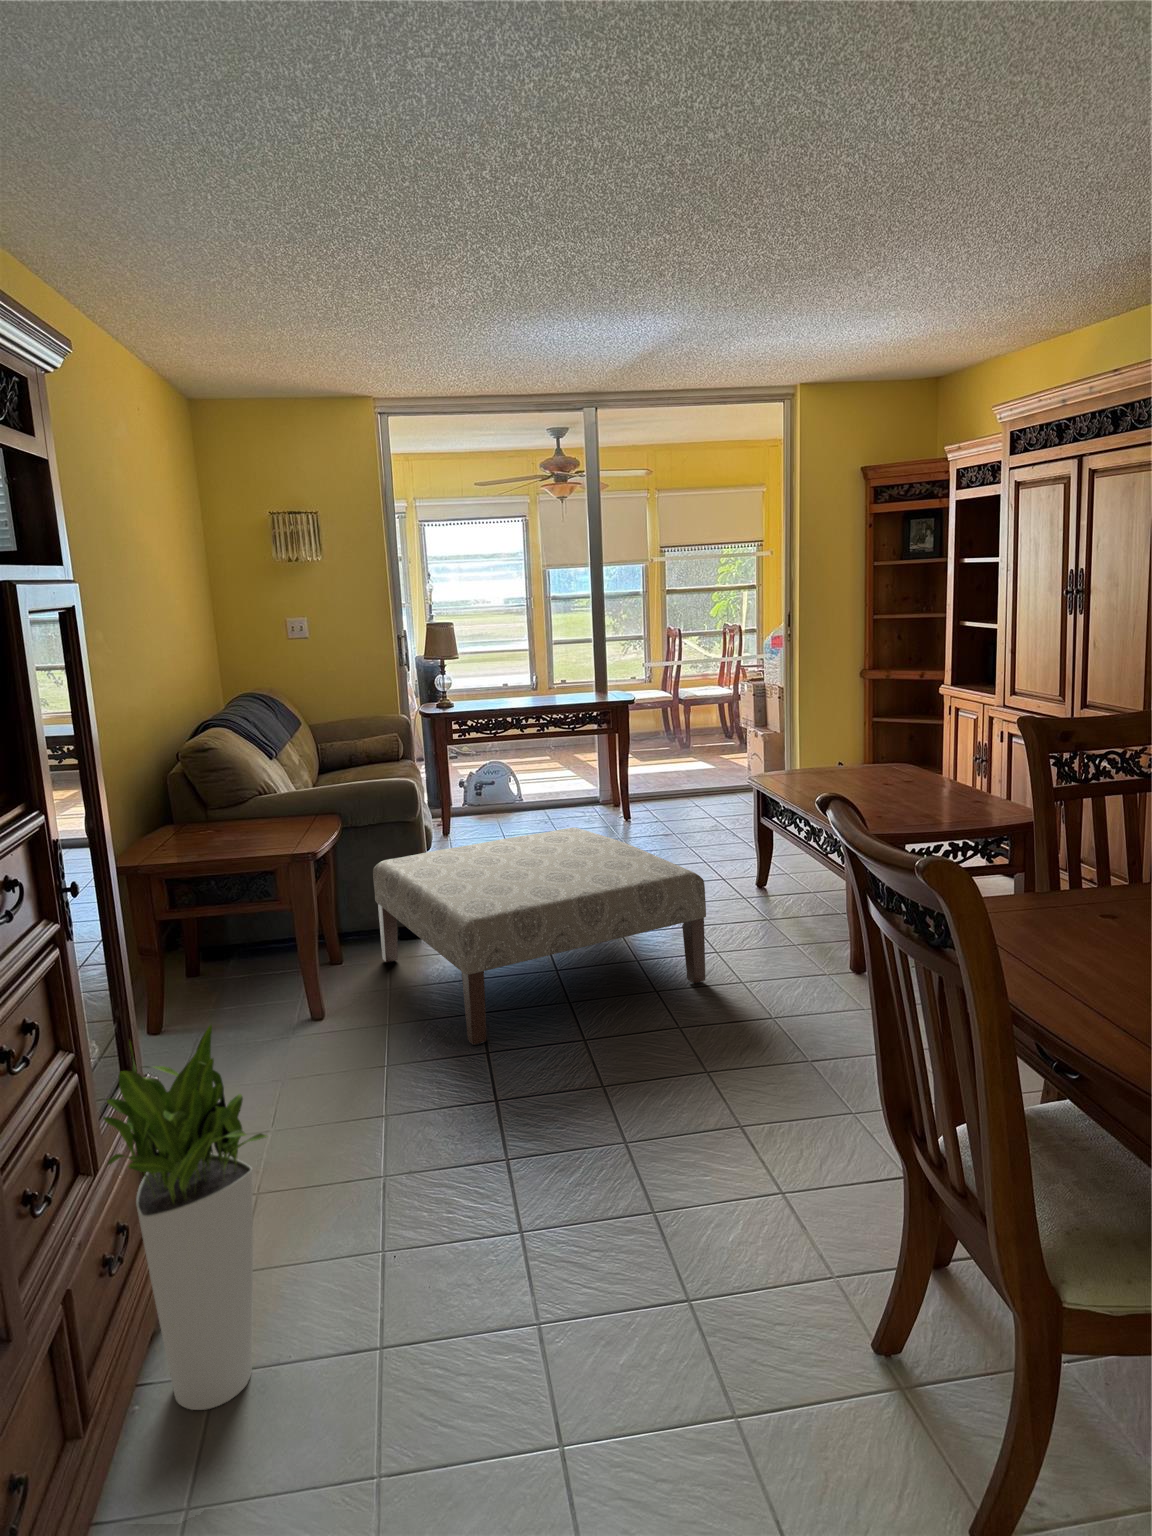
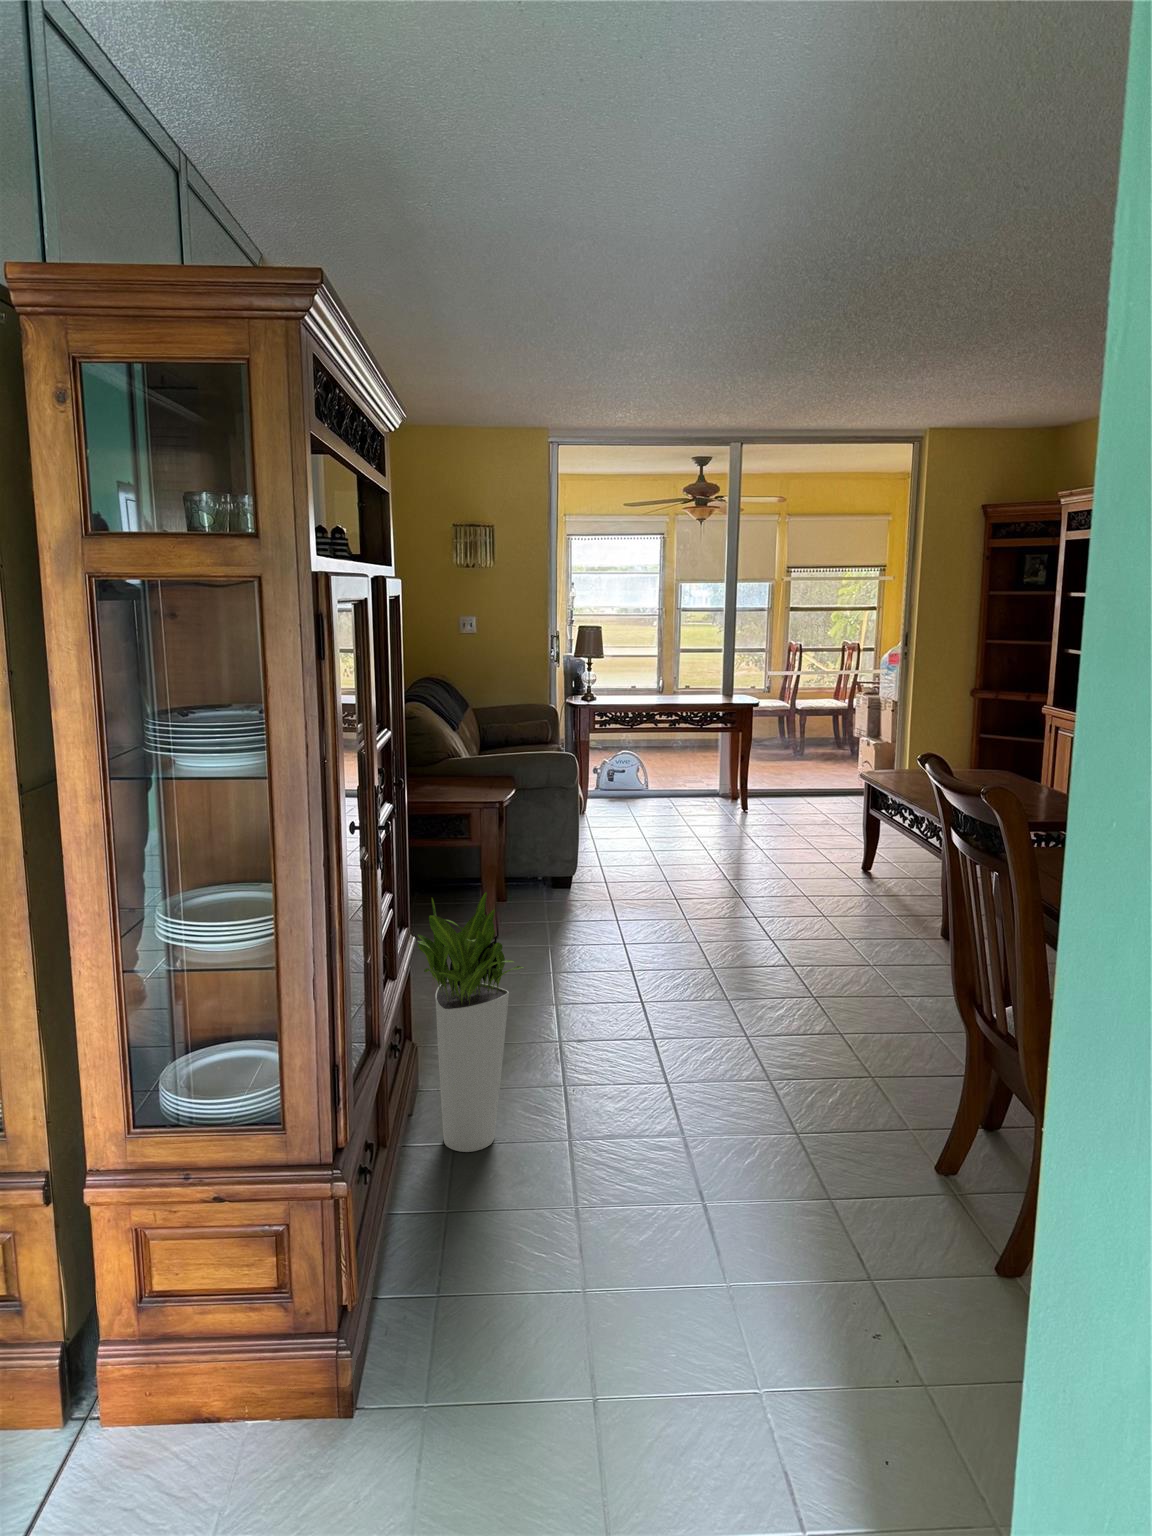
ottoman: present [373,828,706,1045] -> none [542,806,820,965]

